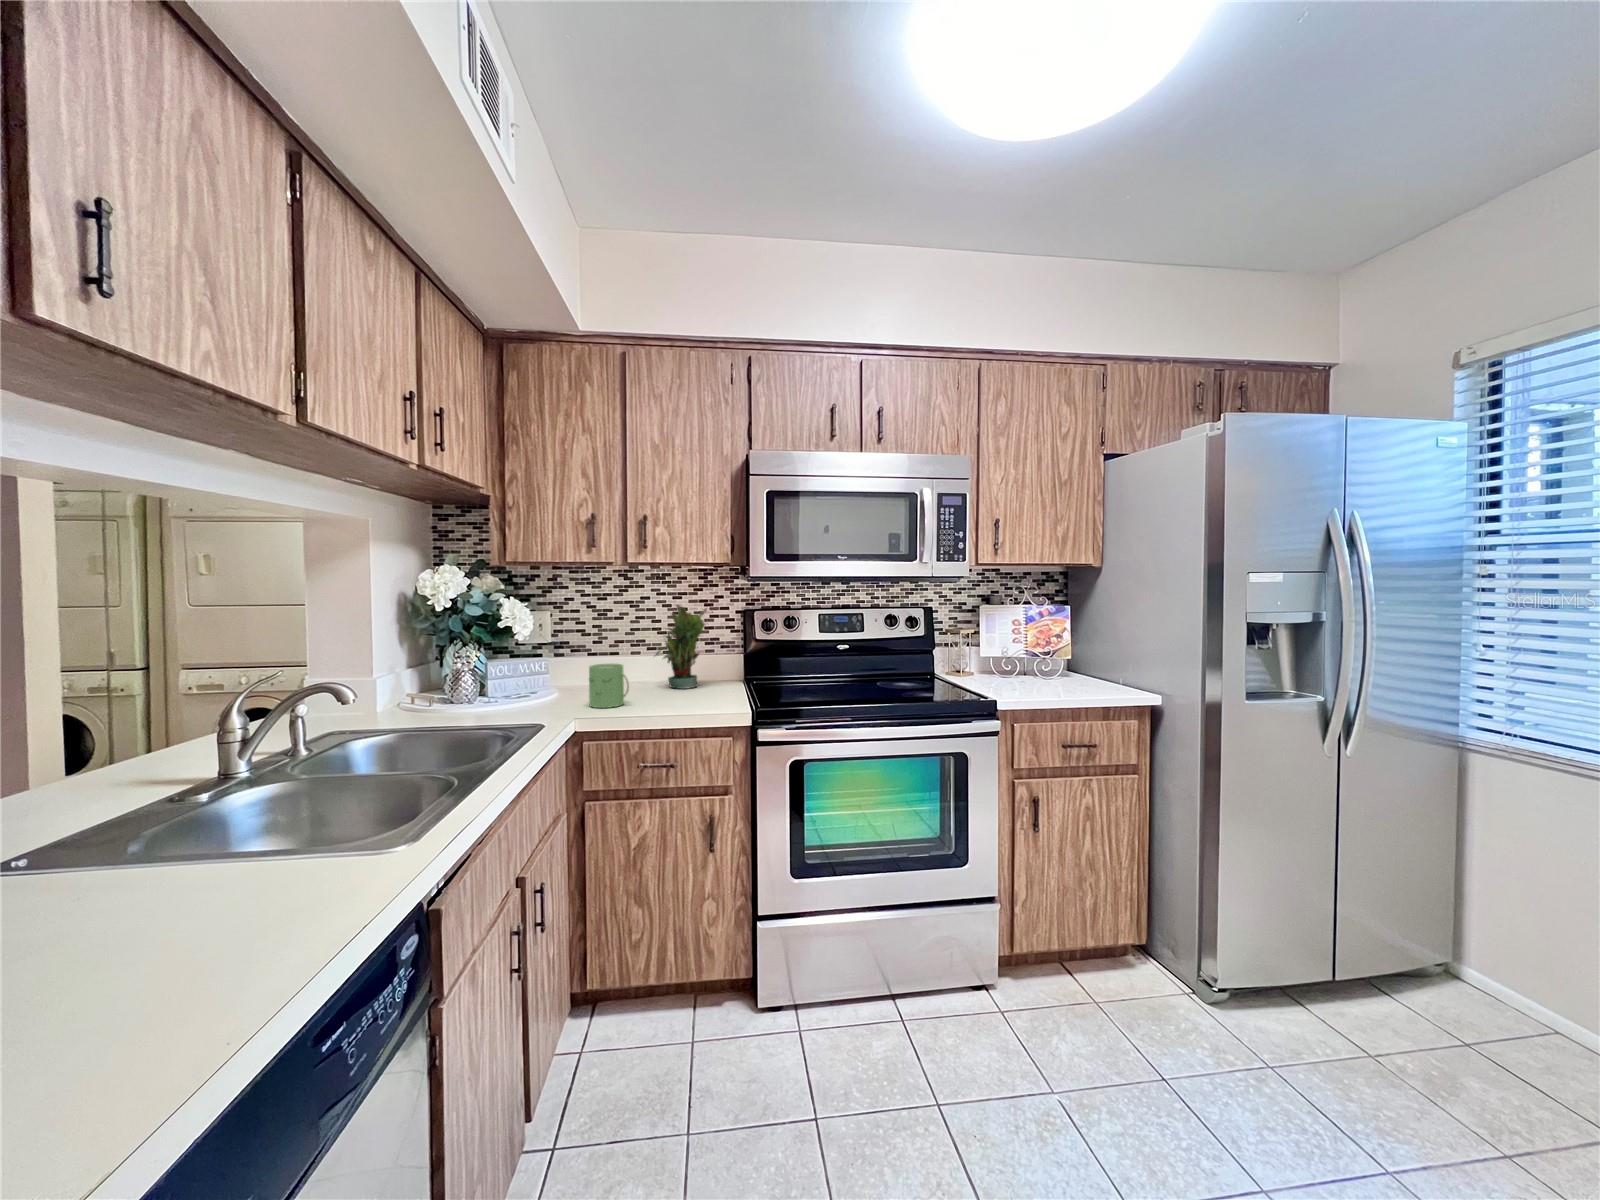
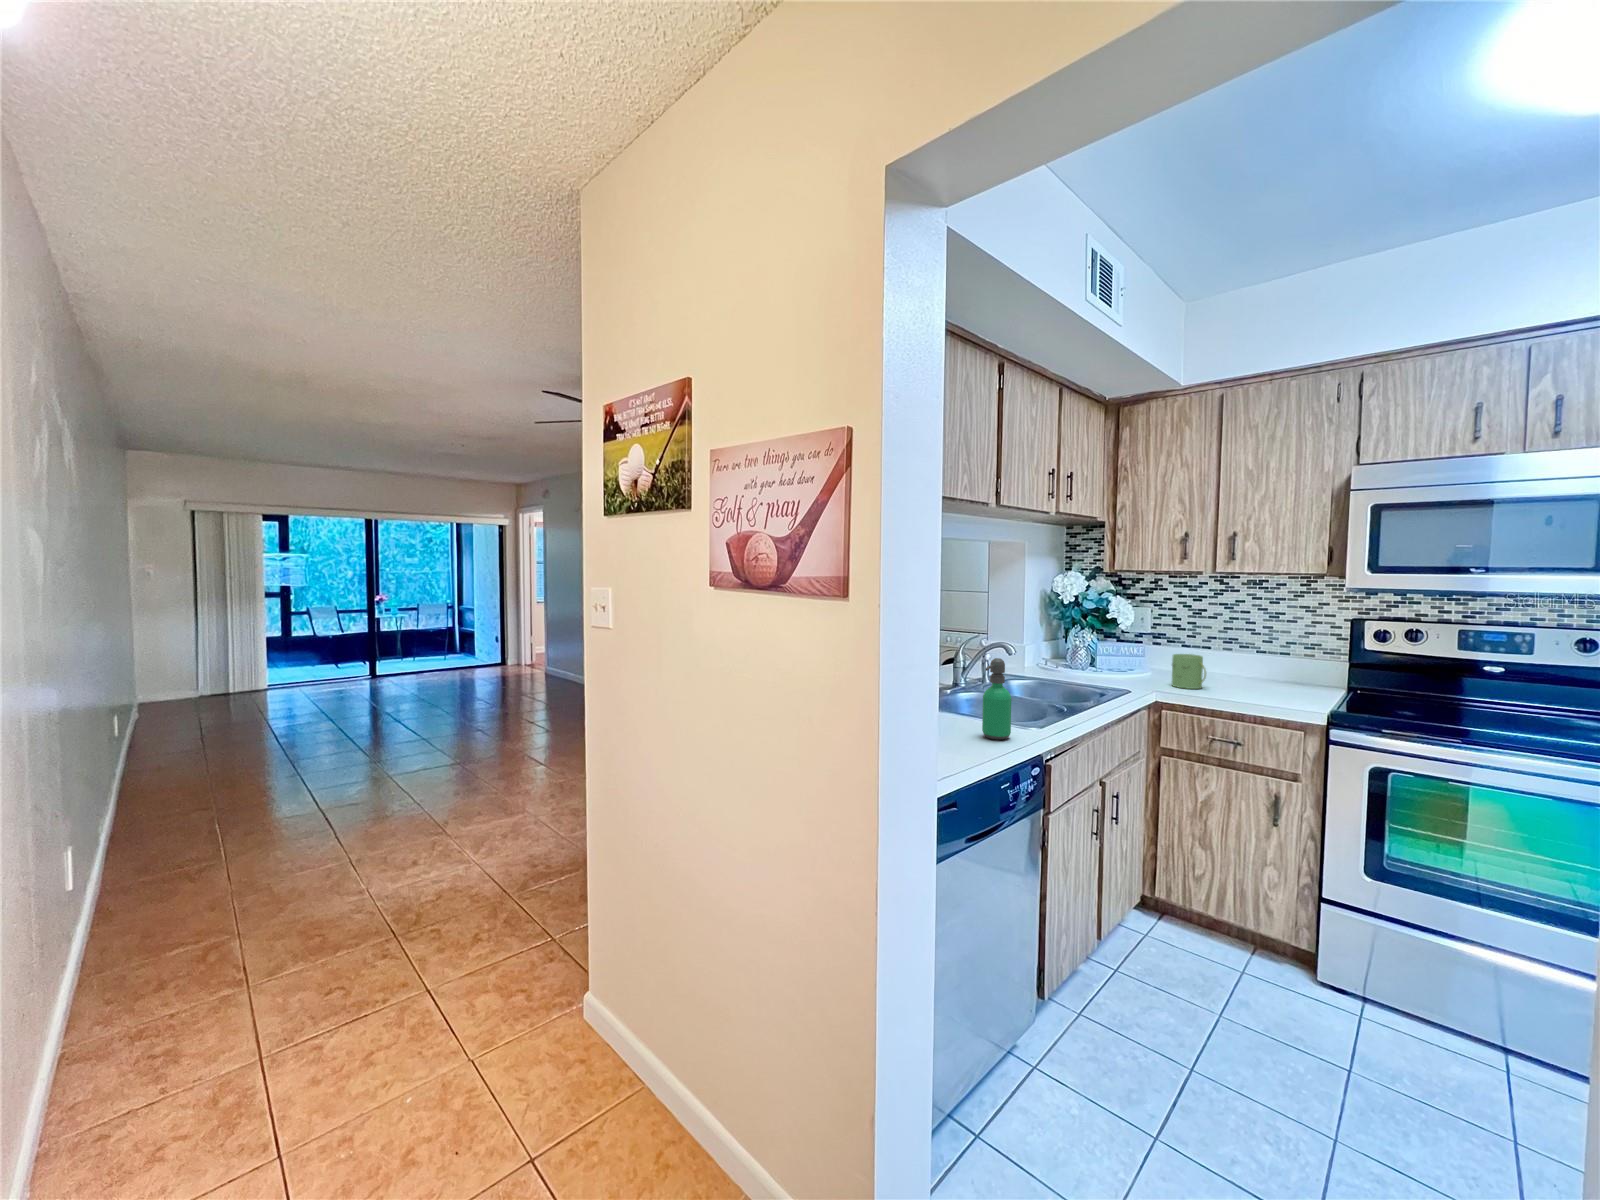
potted plant: present [656,605,707,689] -> none [1239,609,1301,686]
soap dispenser: none [264,723,346,917] -> present [982,658,1011,740]

